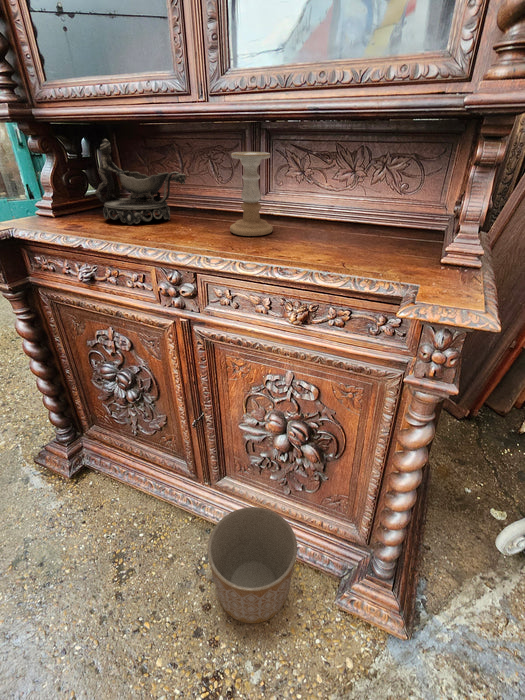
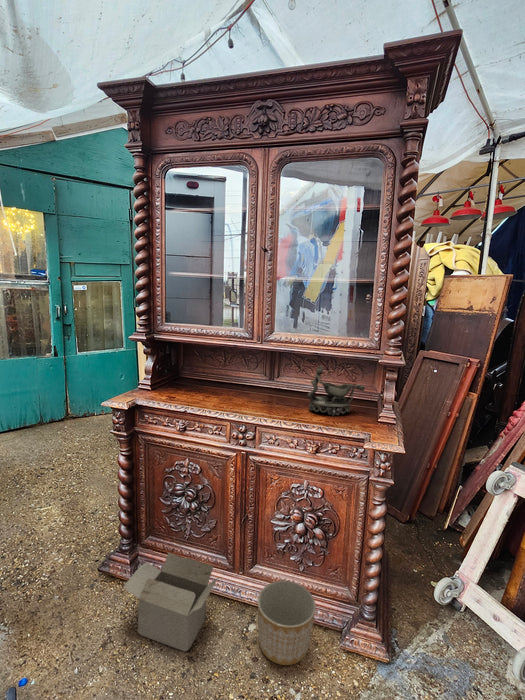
decorative bowl: present [95,139,186,224] -> present [308,366,365,416]
candle holder: present [230,152,273,236] -> none [266,363,289,406]
cardboard box: none [29,452,160,585] -> present [125,553,218,652]

